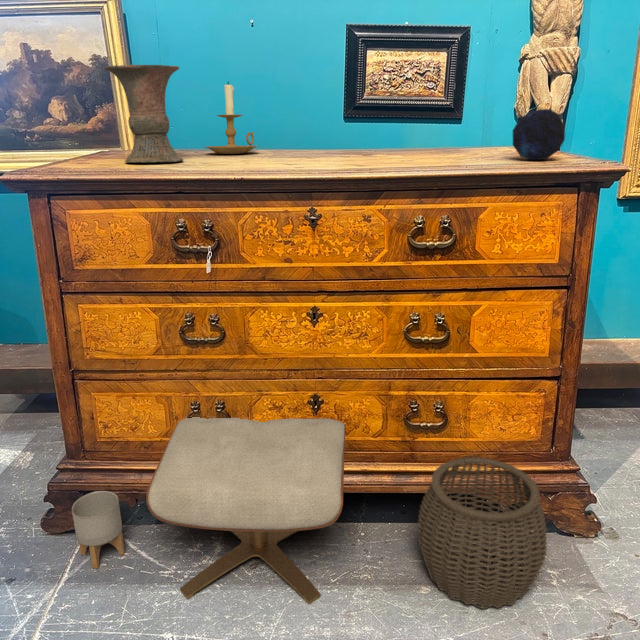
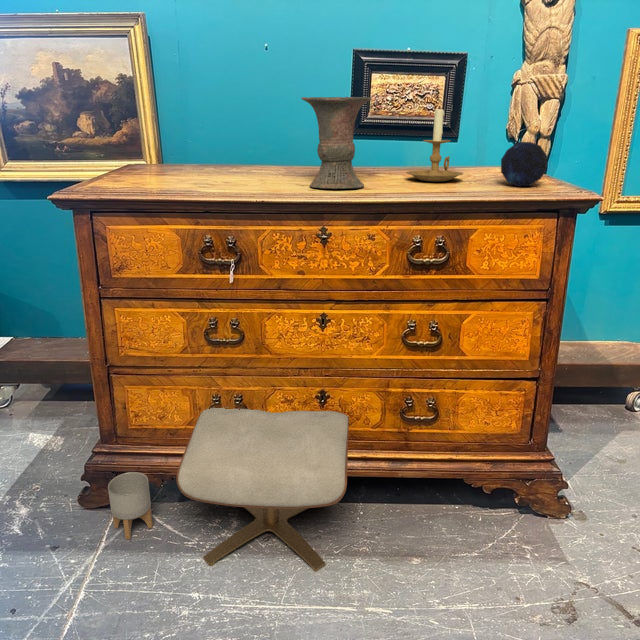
vase: present [104,65,183,162] -> present [301,97,372,189]
candle holder: present [205,82,258,154] -> present [406,106,463,182]
woven basket: present [418,457,547,609] -> none [410,447,522,577]

